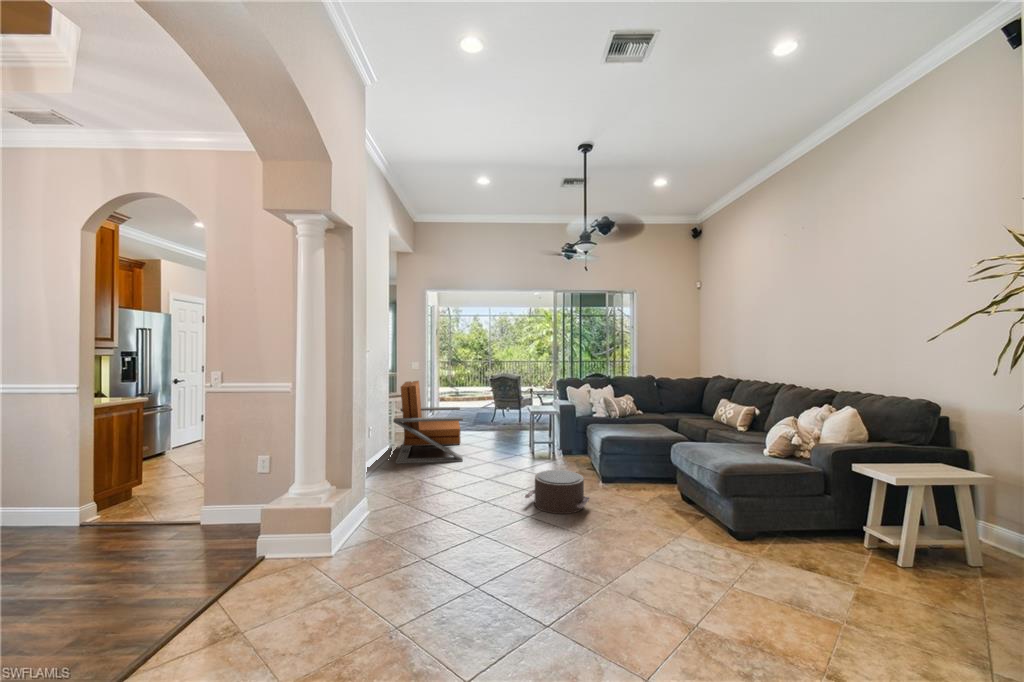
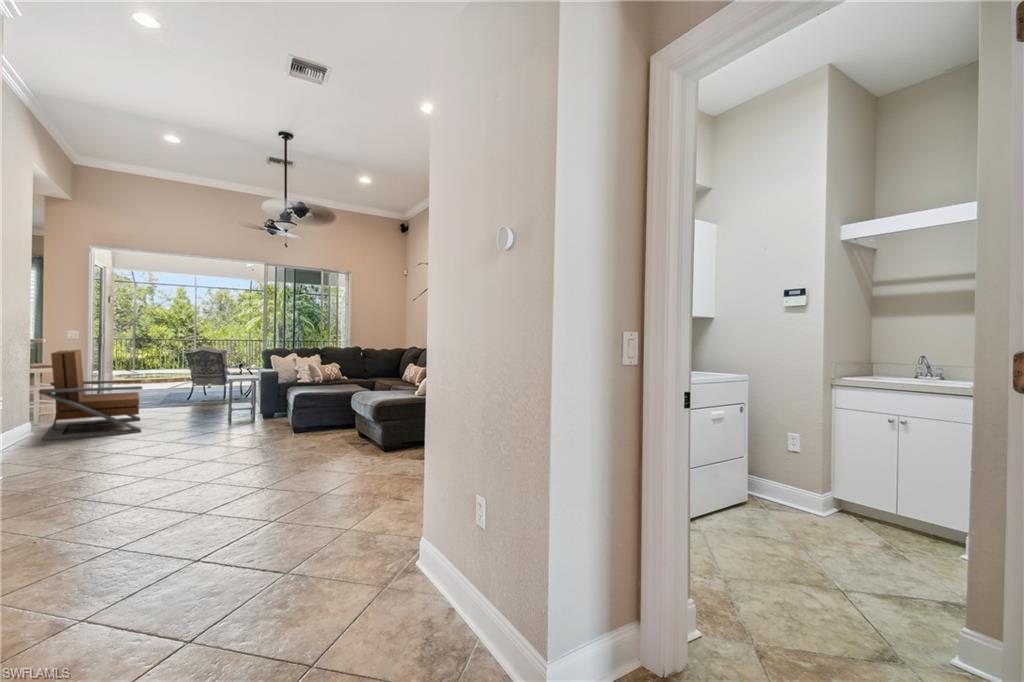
pouf: present [525,470,589,514] -> none [207,422,276,456]

